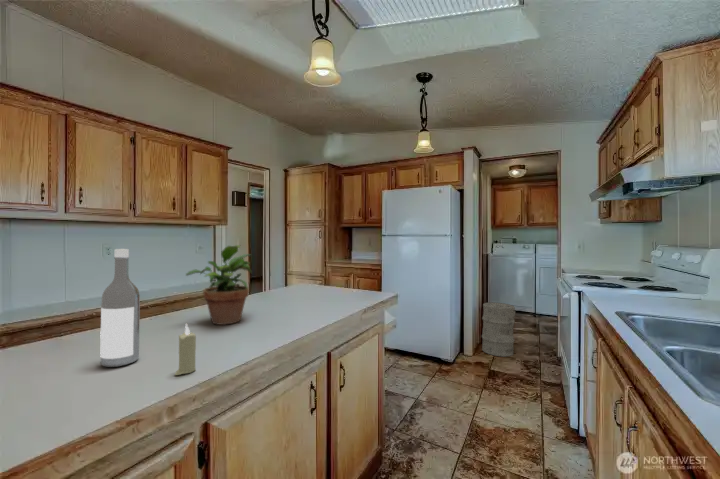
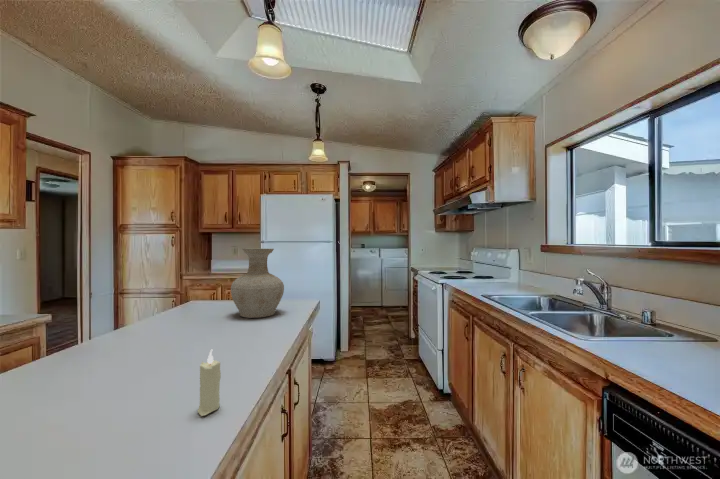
vase: none [303,242,350,306] -> present [231,248,284,318]
potted plant: present [186,245,251,325] -> none [108,253,198,355]
wine bottle: present [100,249,140,367] -> none [53,261,113,435]
trash can: present [482,302,515,357] -> none [352,301,379,348]

